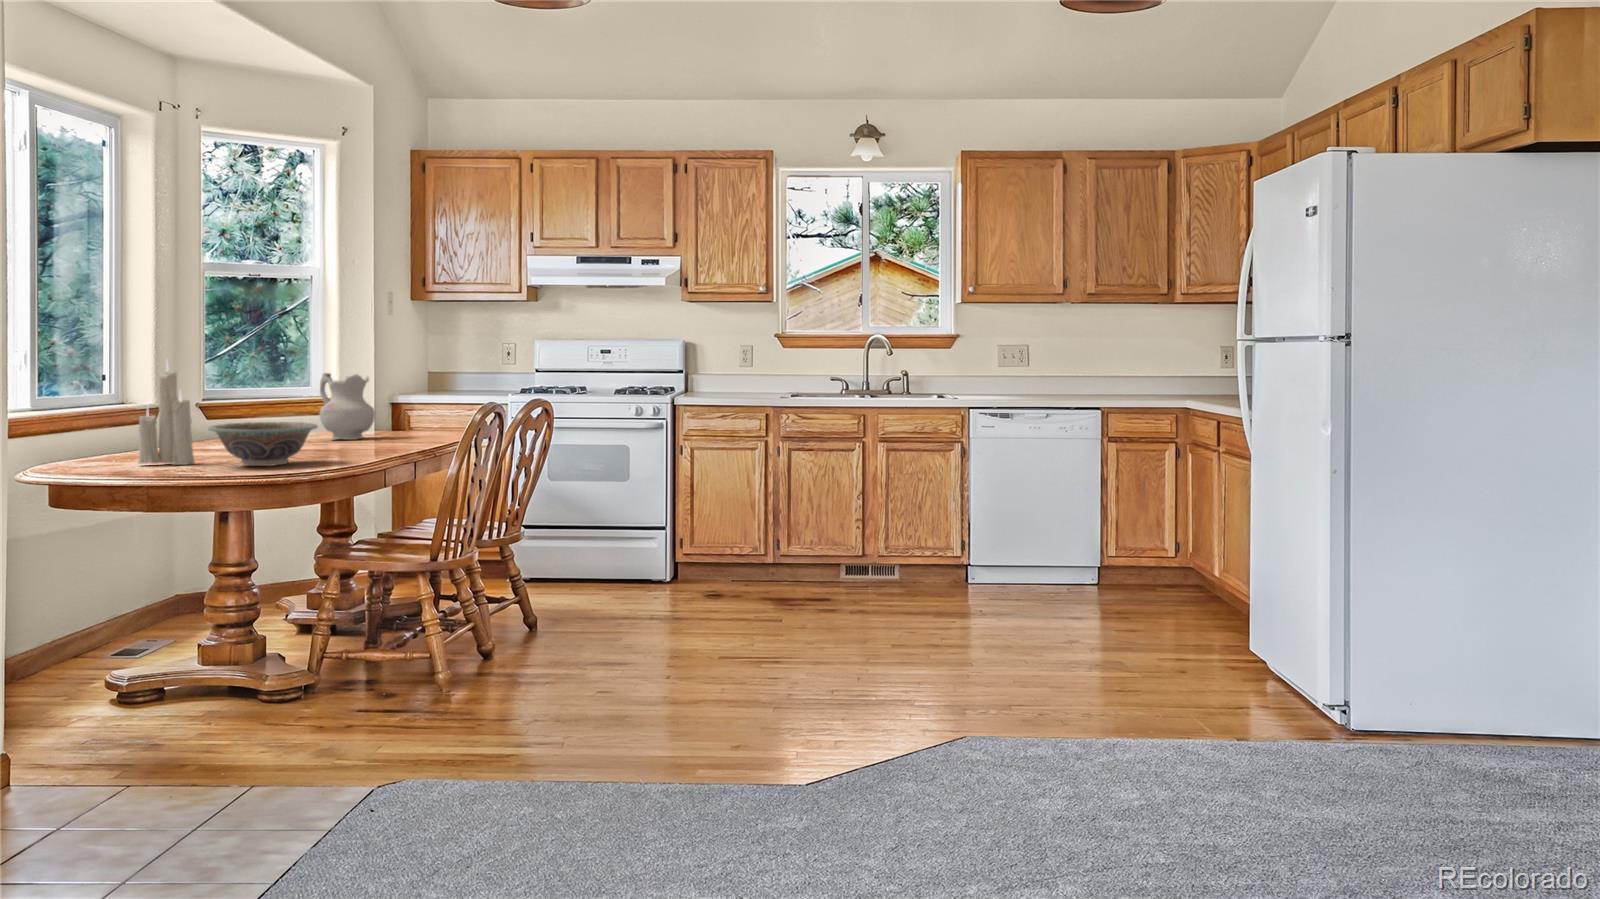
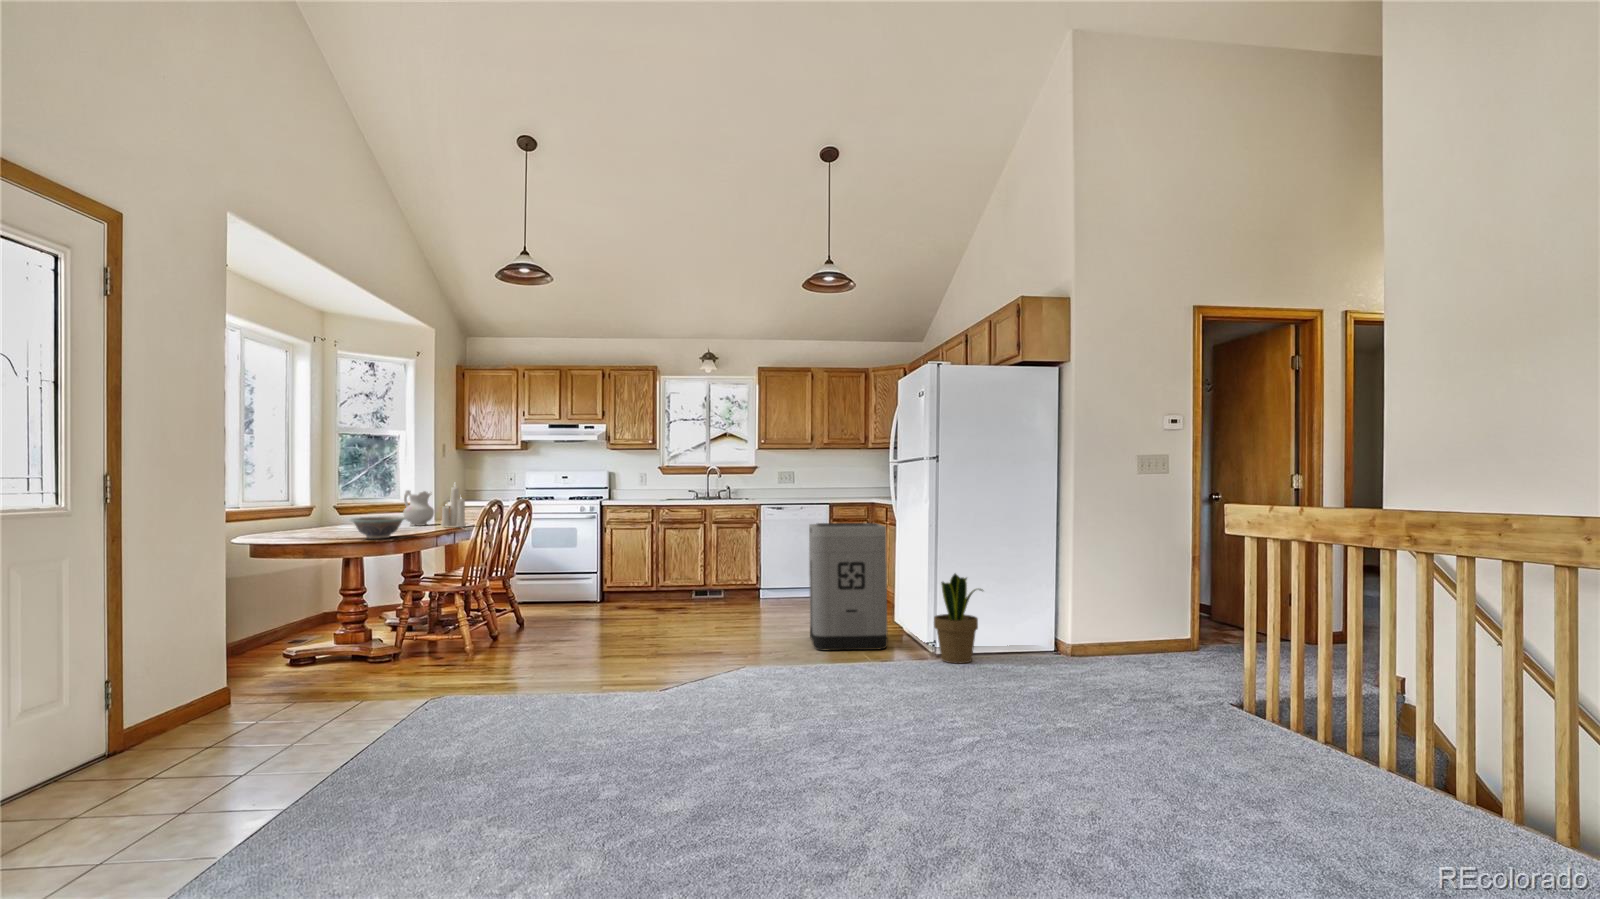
candle: present [138,366,195,465] -> present [441,487,466,527]
trash can: none [1107,449,1294,716] -> present [809,523,888,651]
potted plant: none [1414,564,1543,762] -> present [934,574,983,663]

